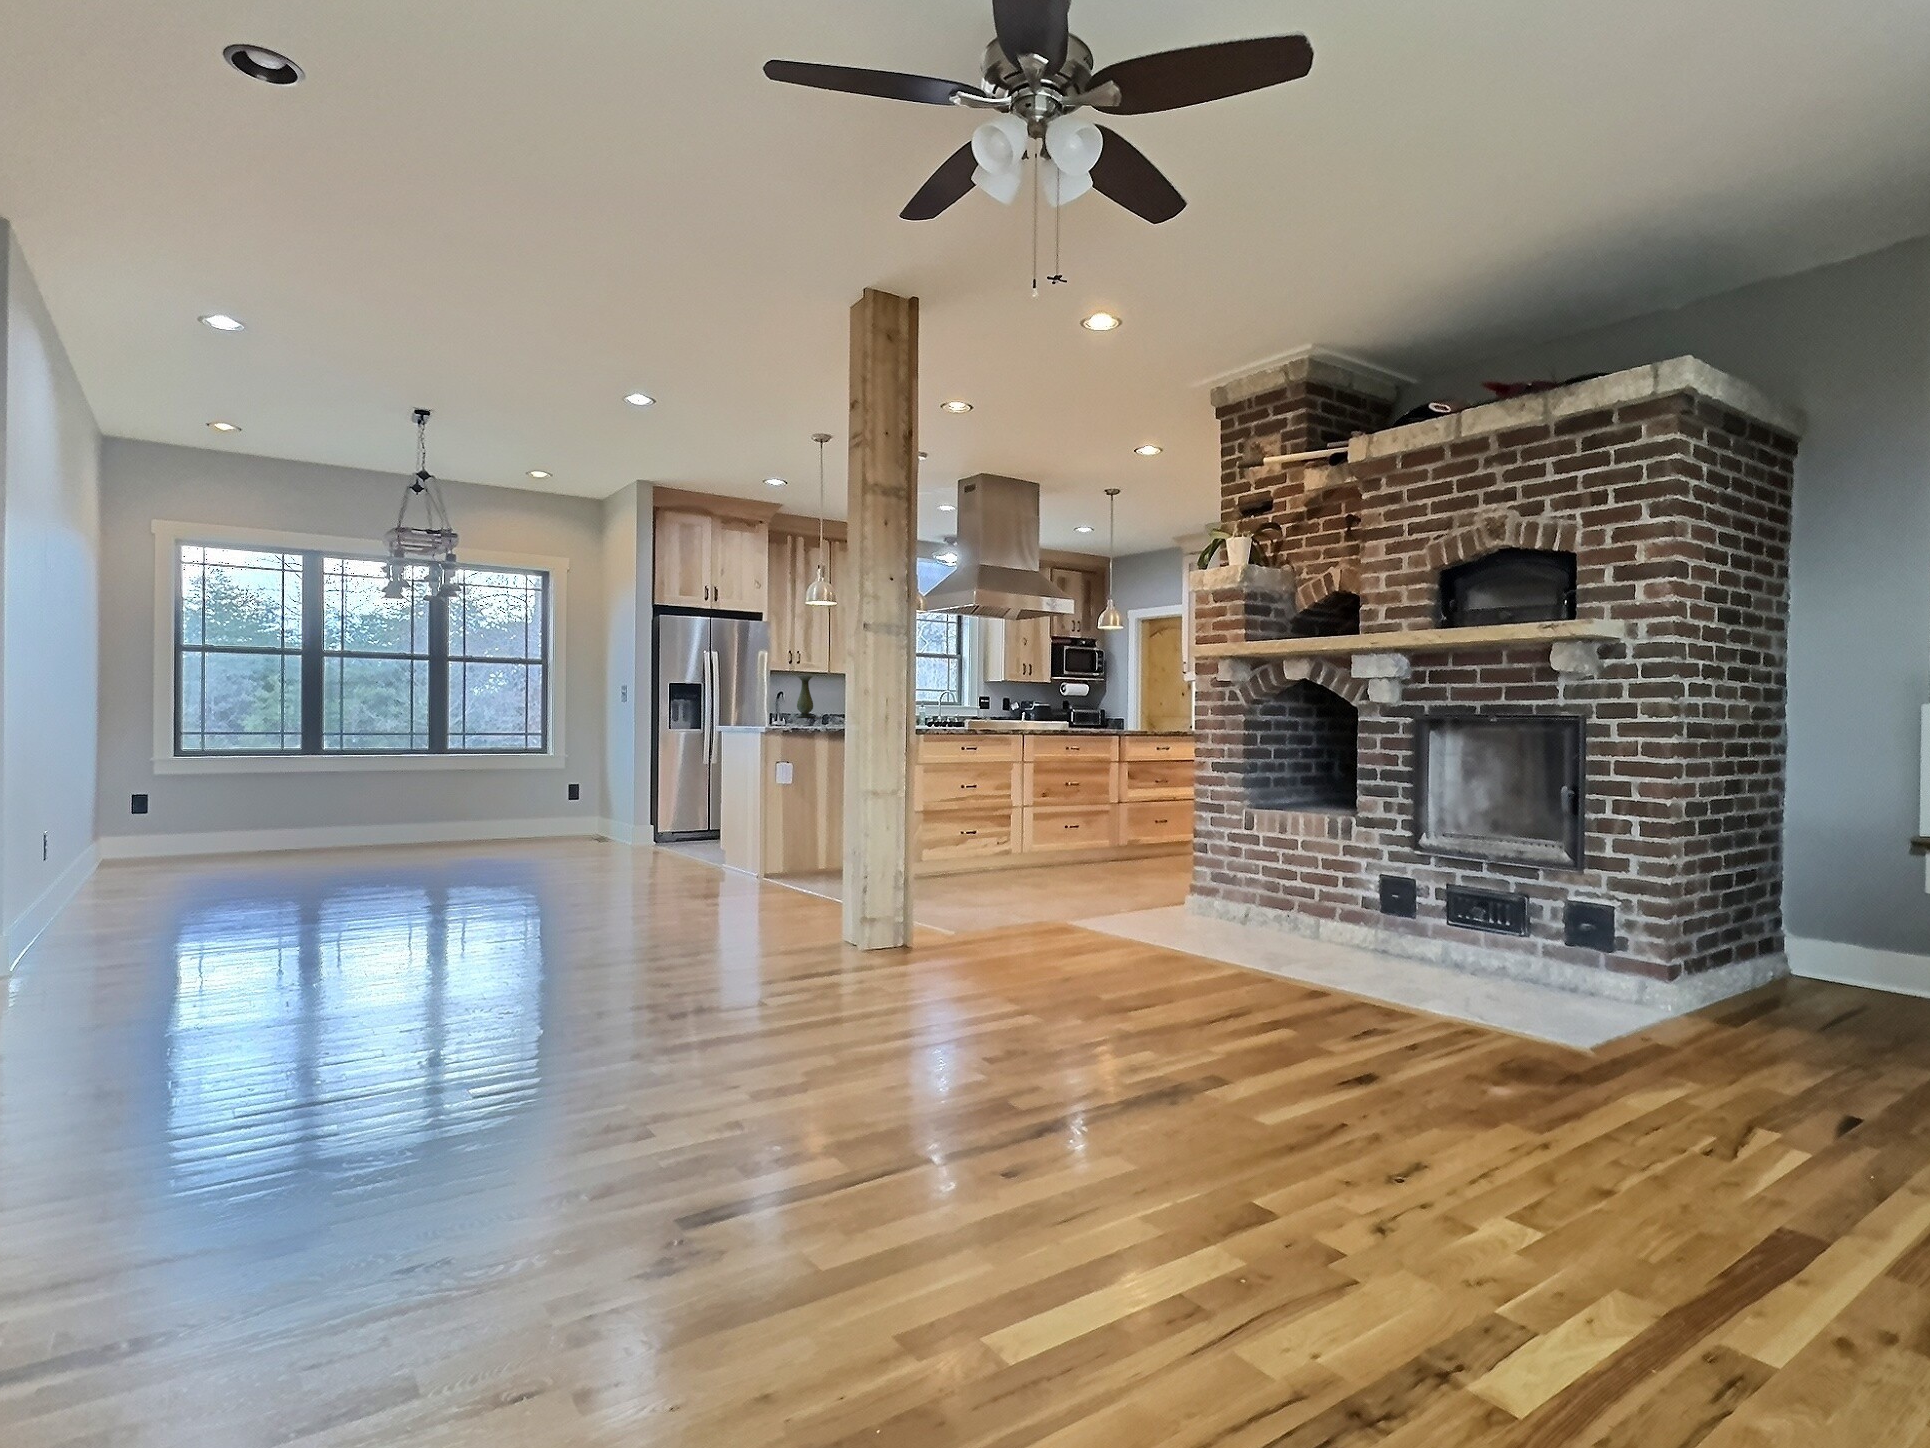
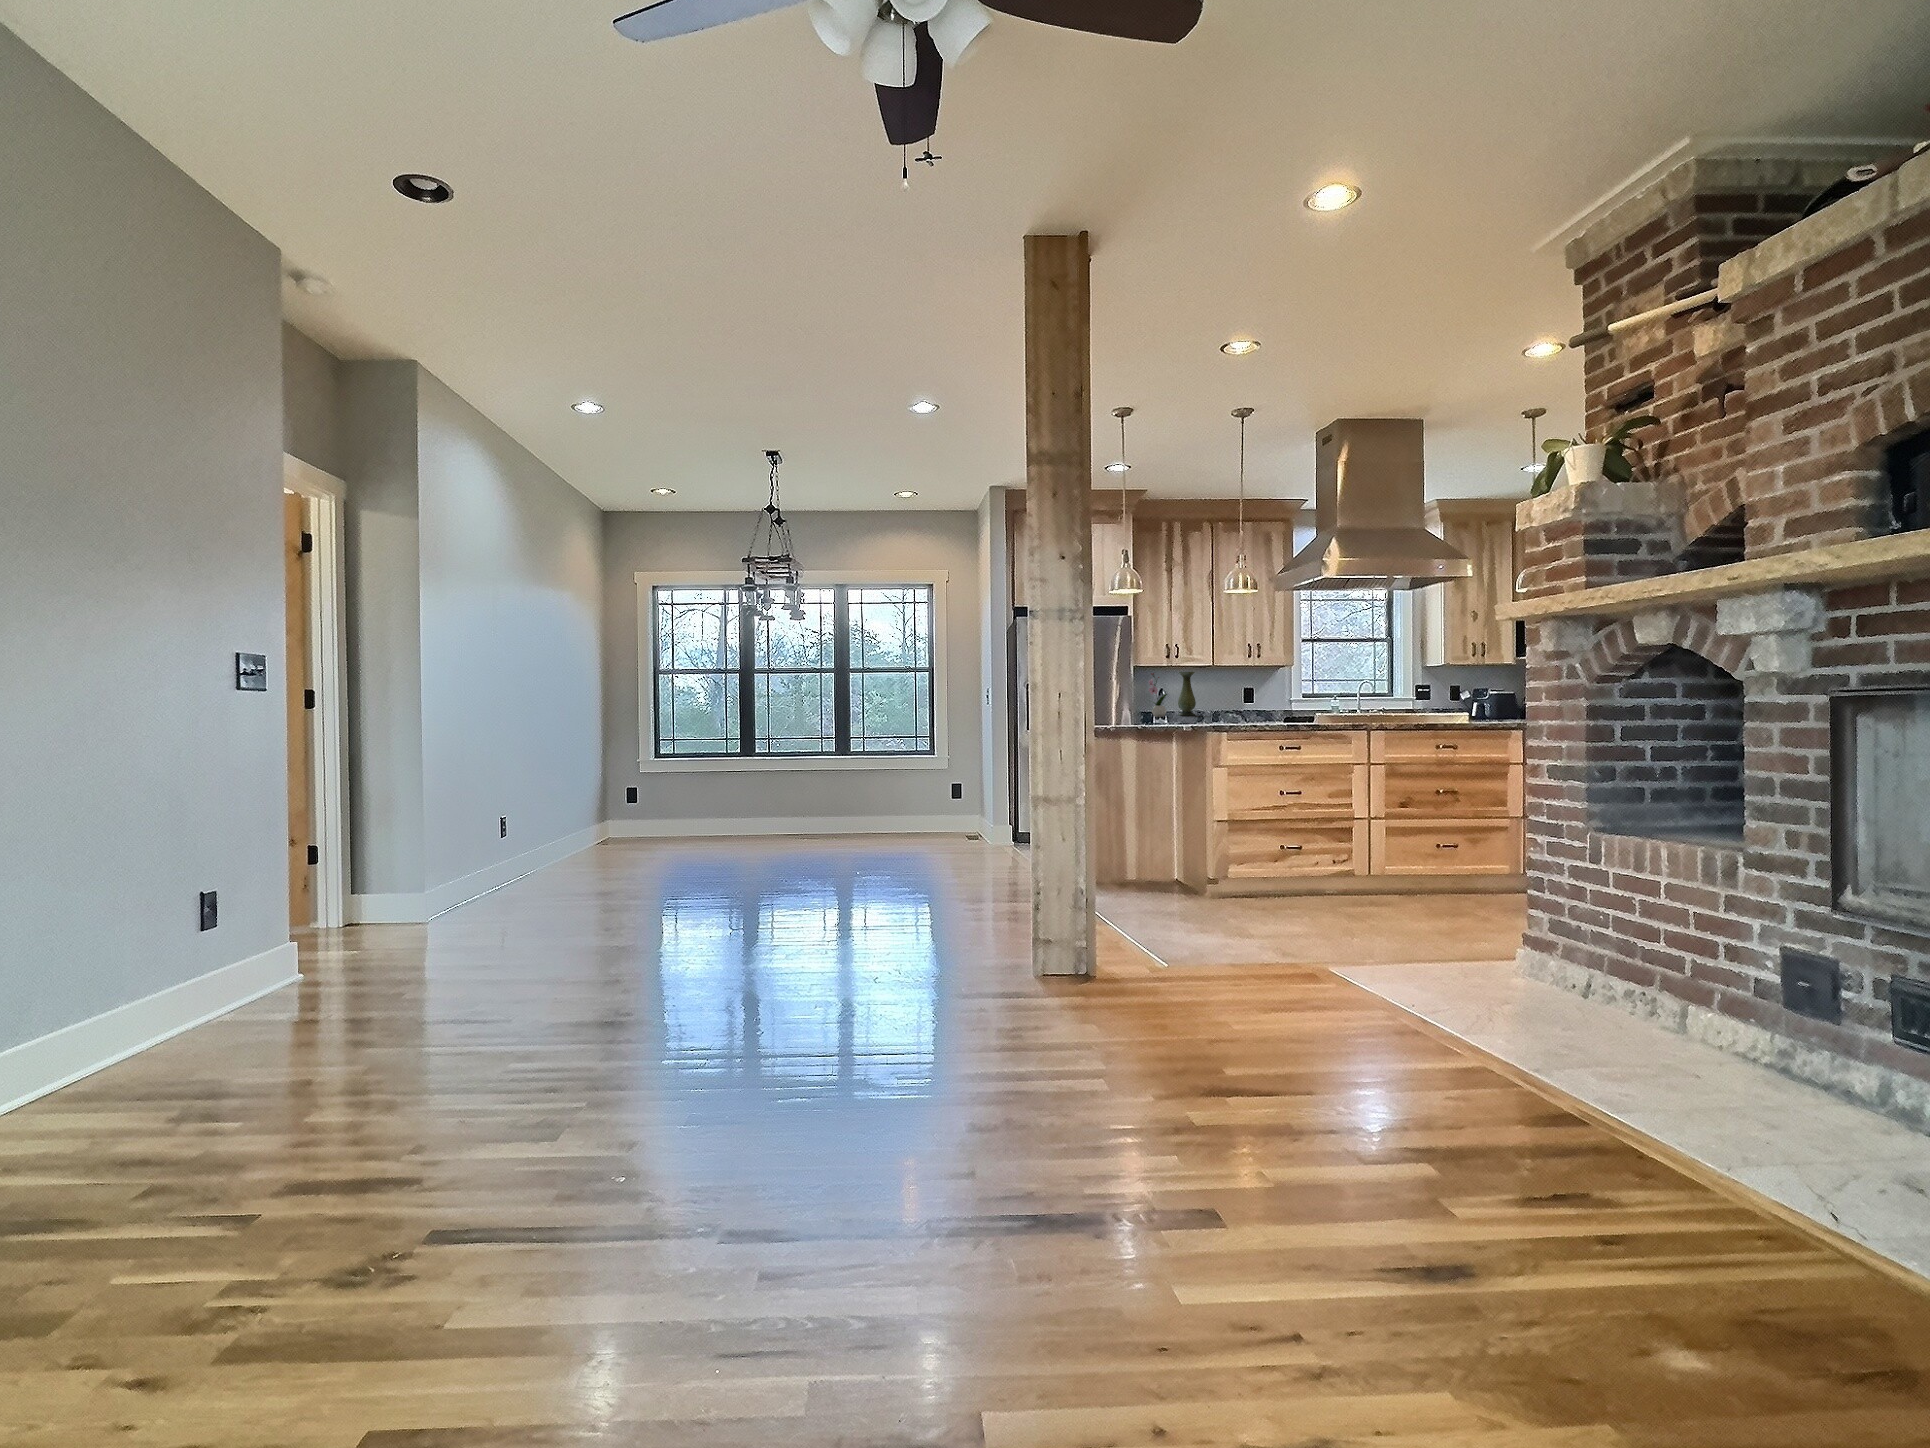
flower arrangement: none [774,676,793,718] -> present [1149,673,1167,717]

